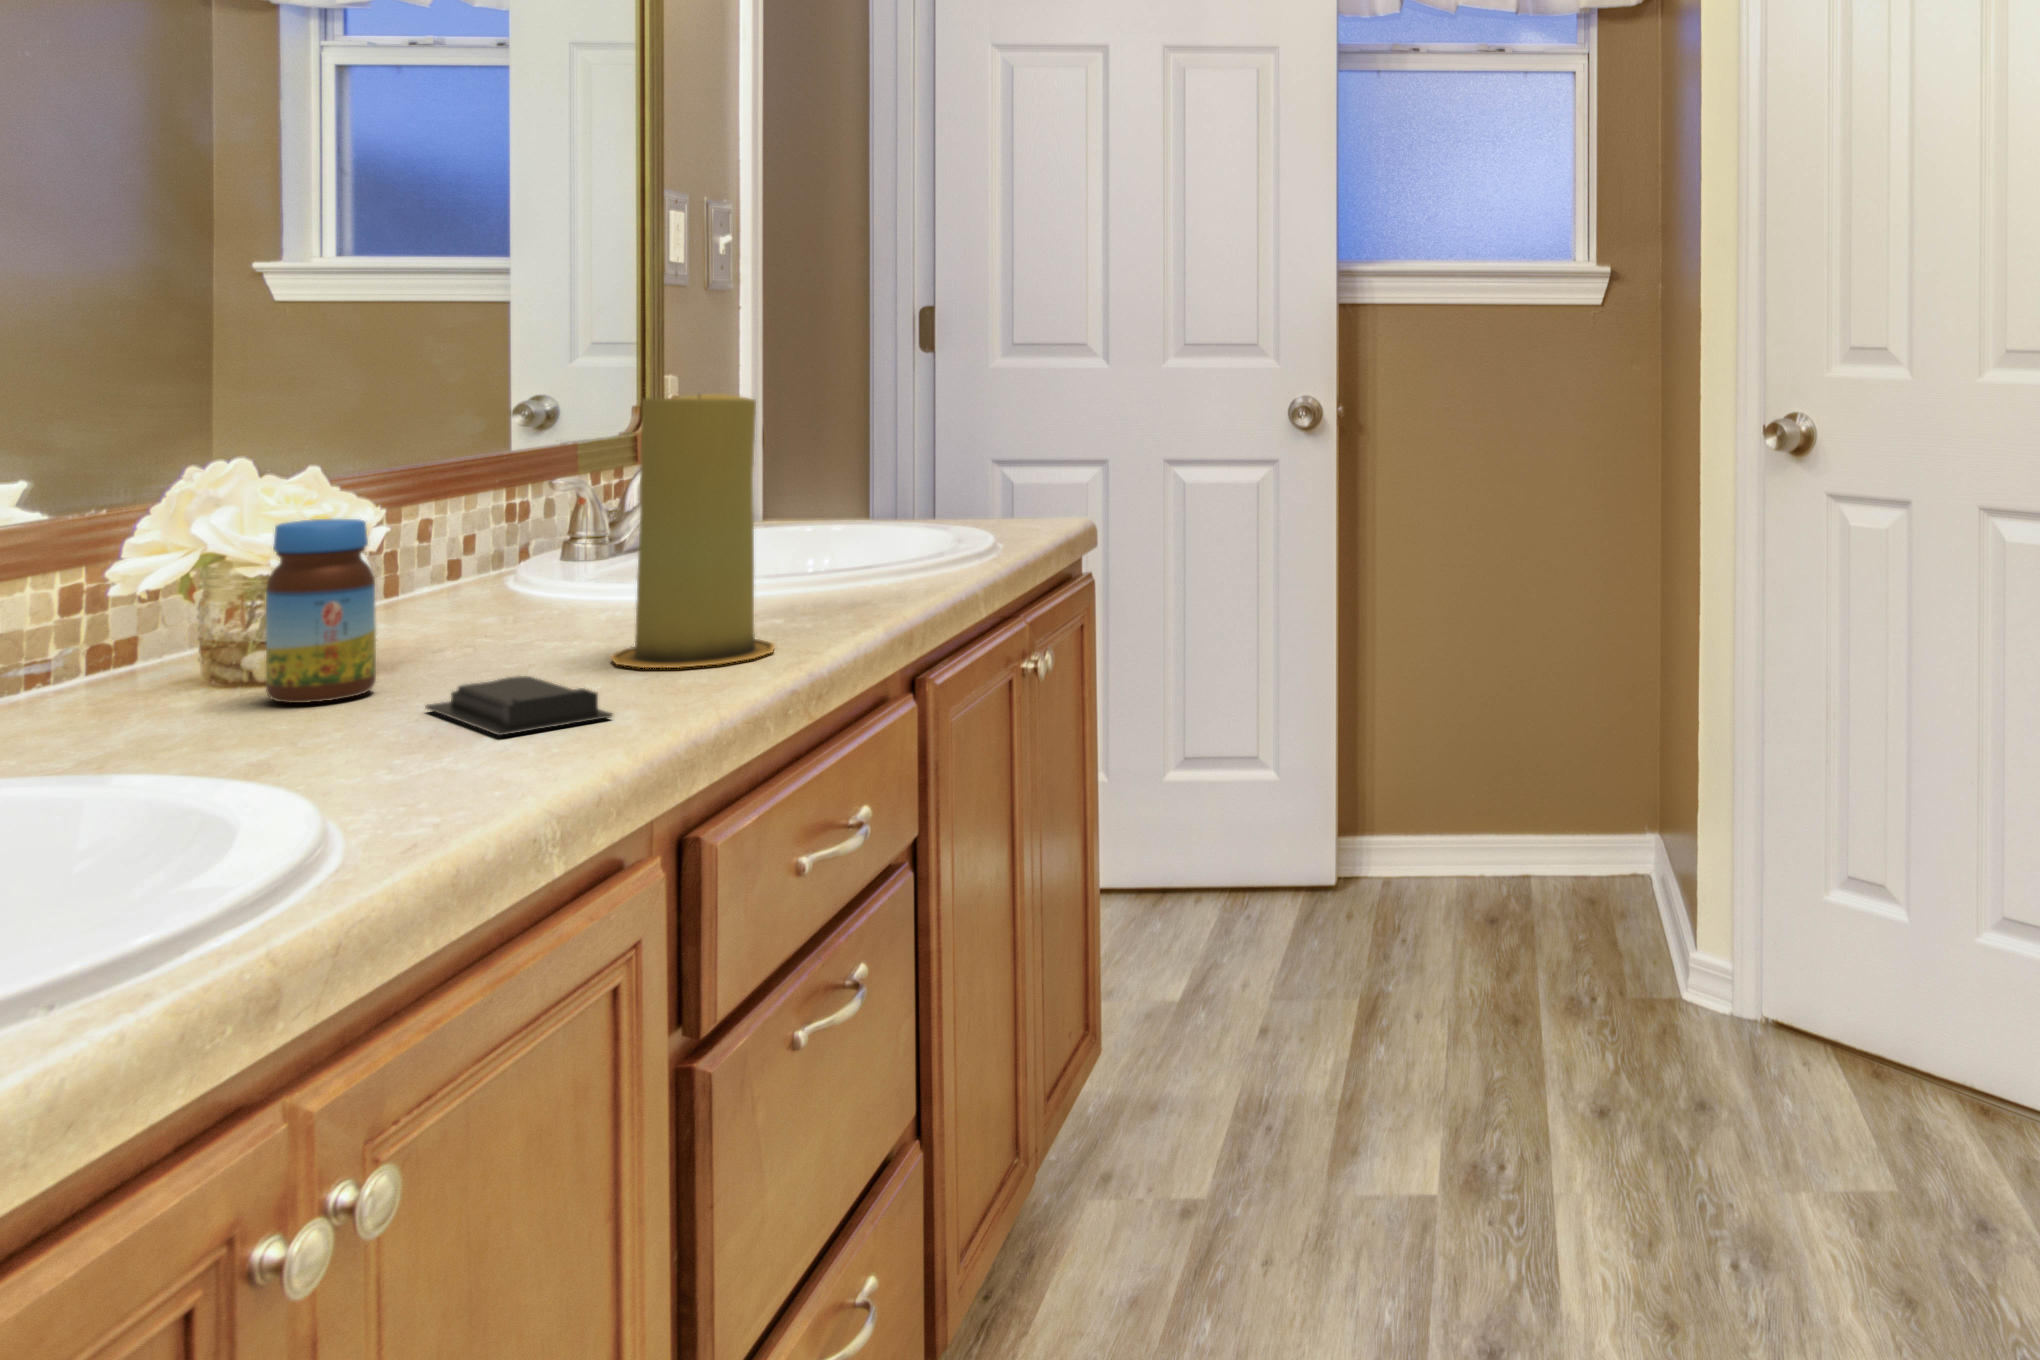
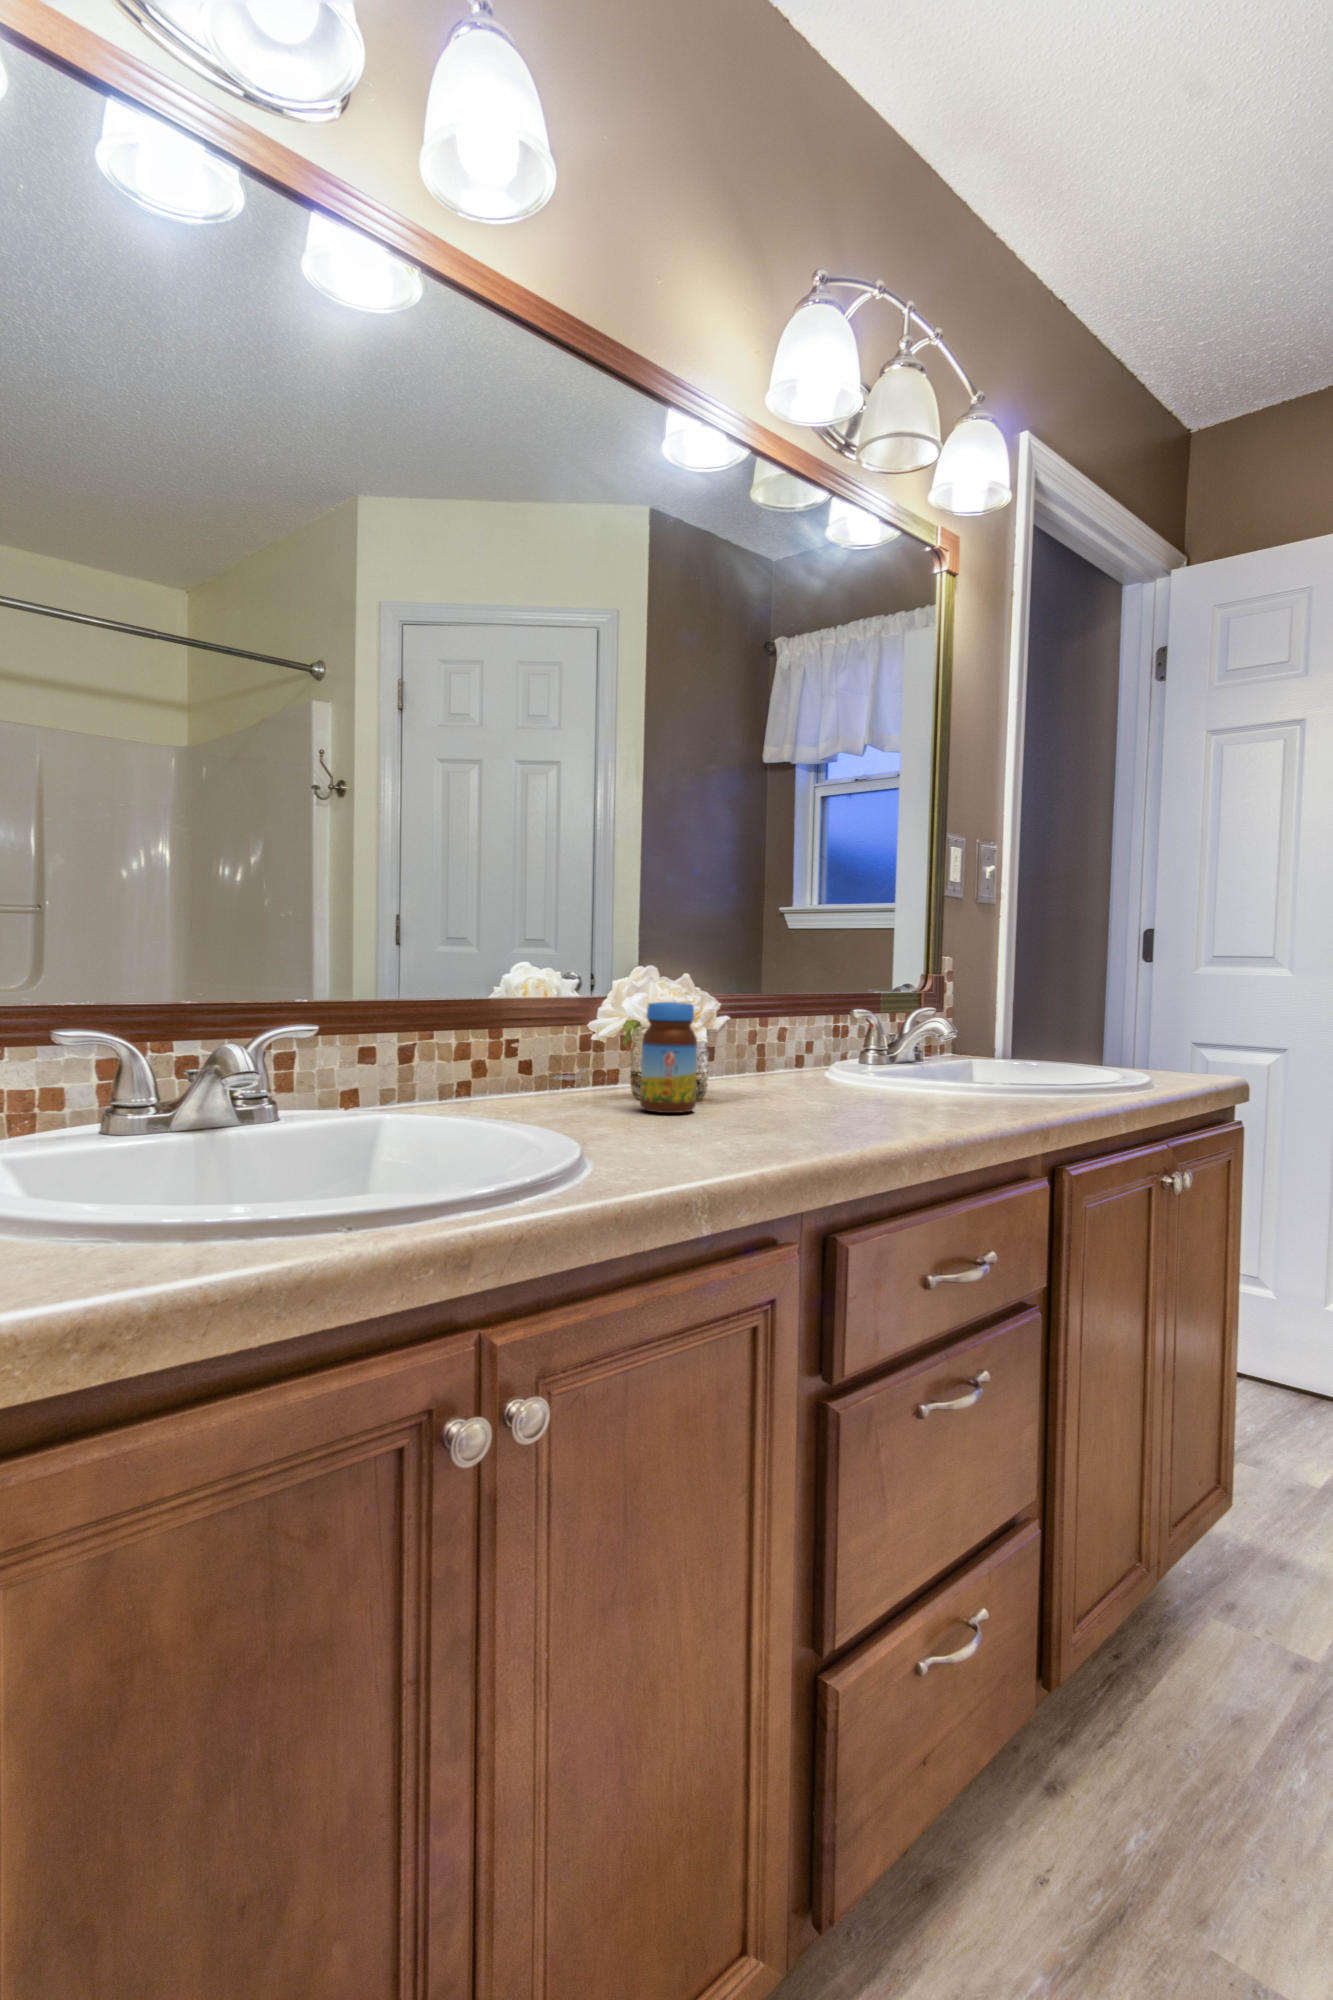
candle: present [611,394,774,668] -> none [831,934,939,1126]
soap bar: present [426,676,613,736] -> none [705,1111,796,1145]

